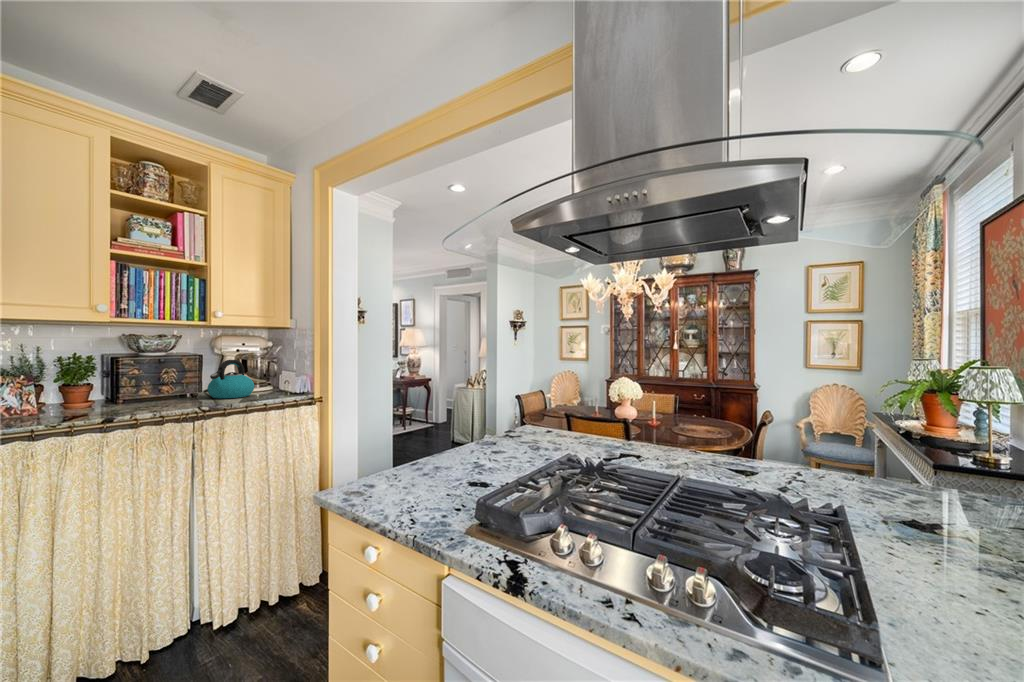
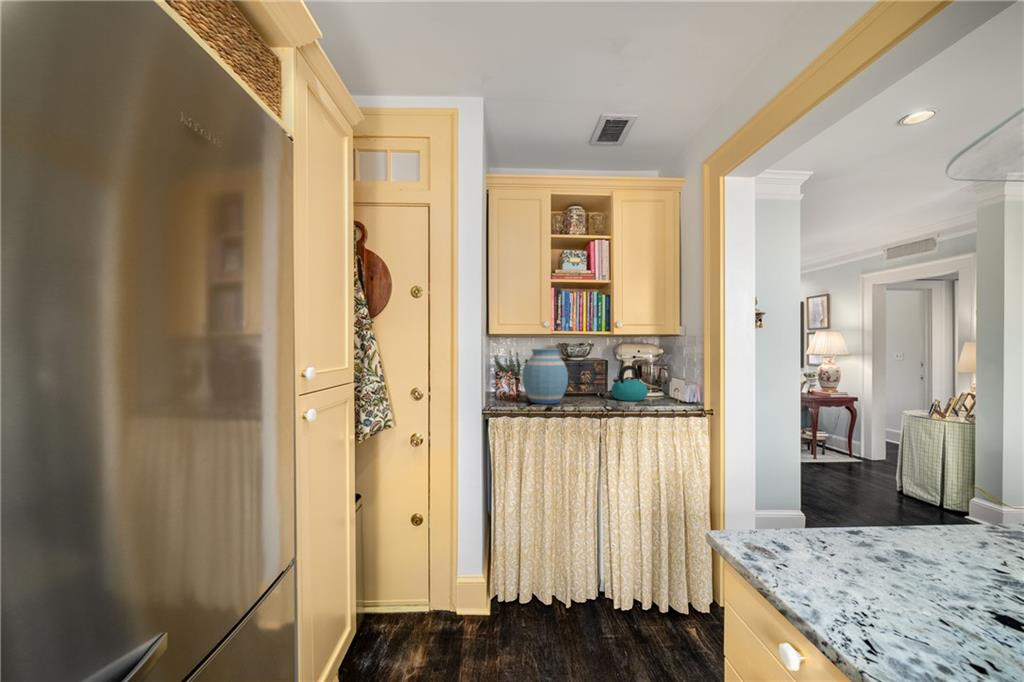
vase: none [54,342,142,416] -> present [522,349,568,404]

